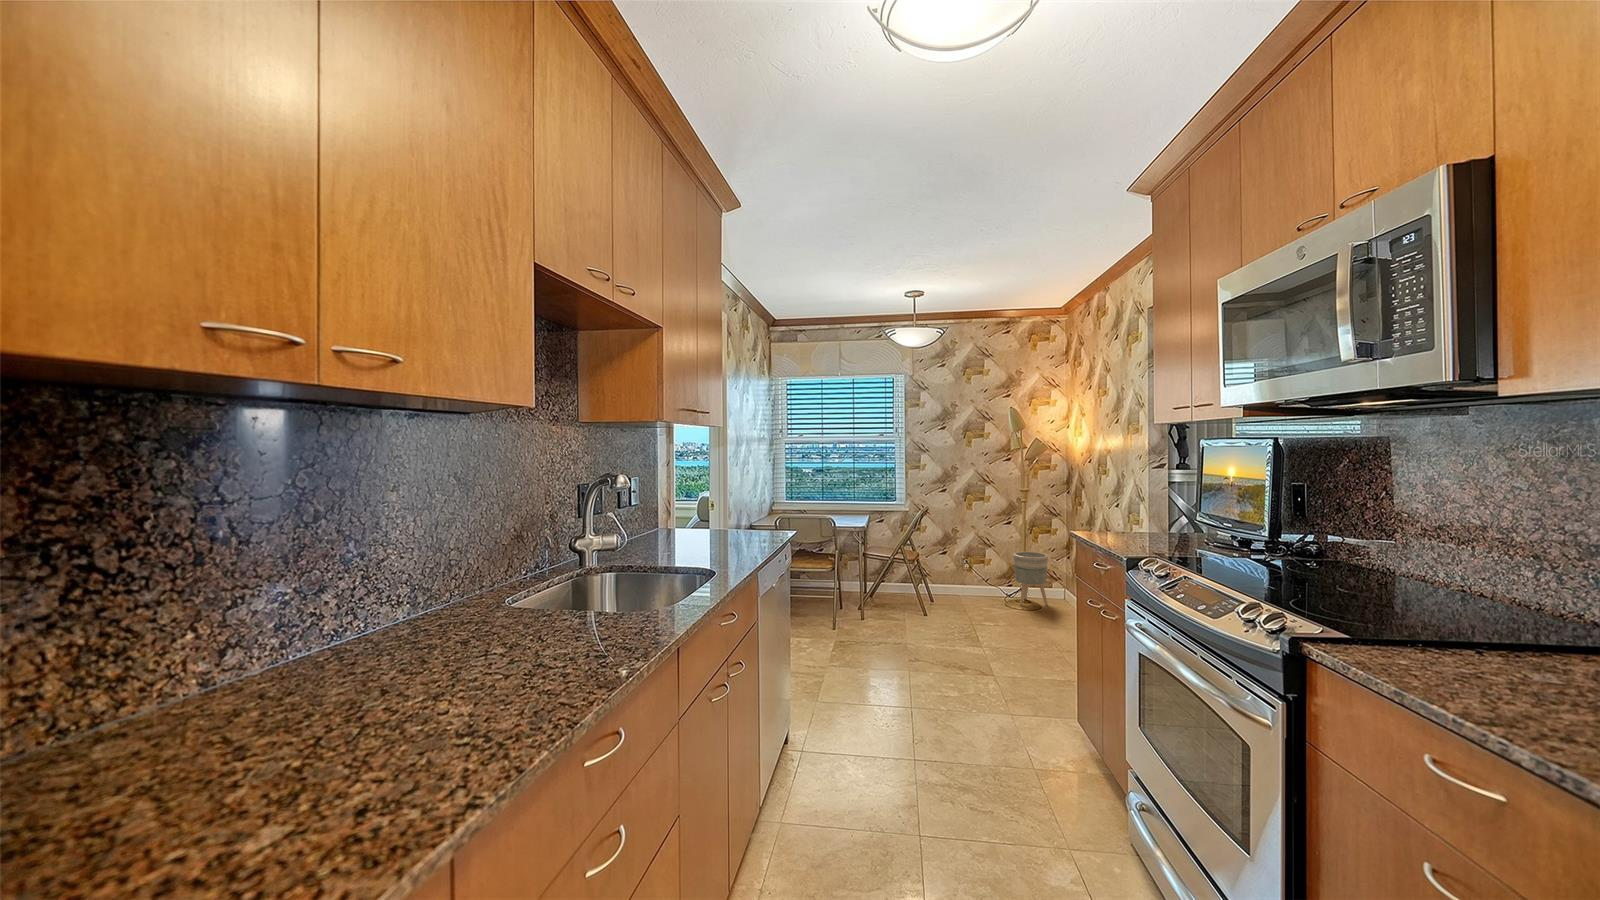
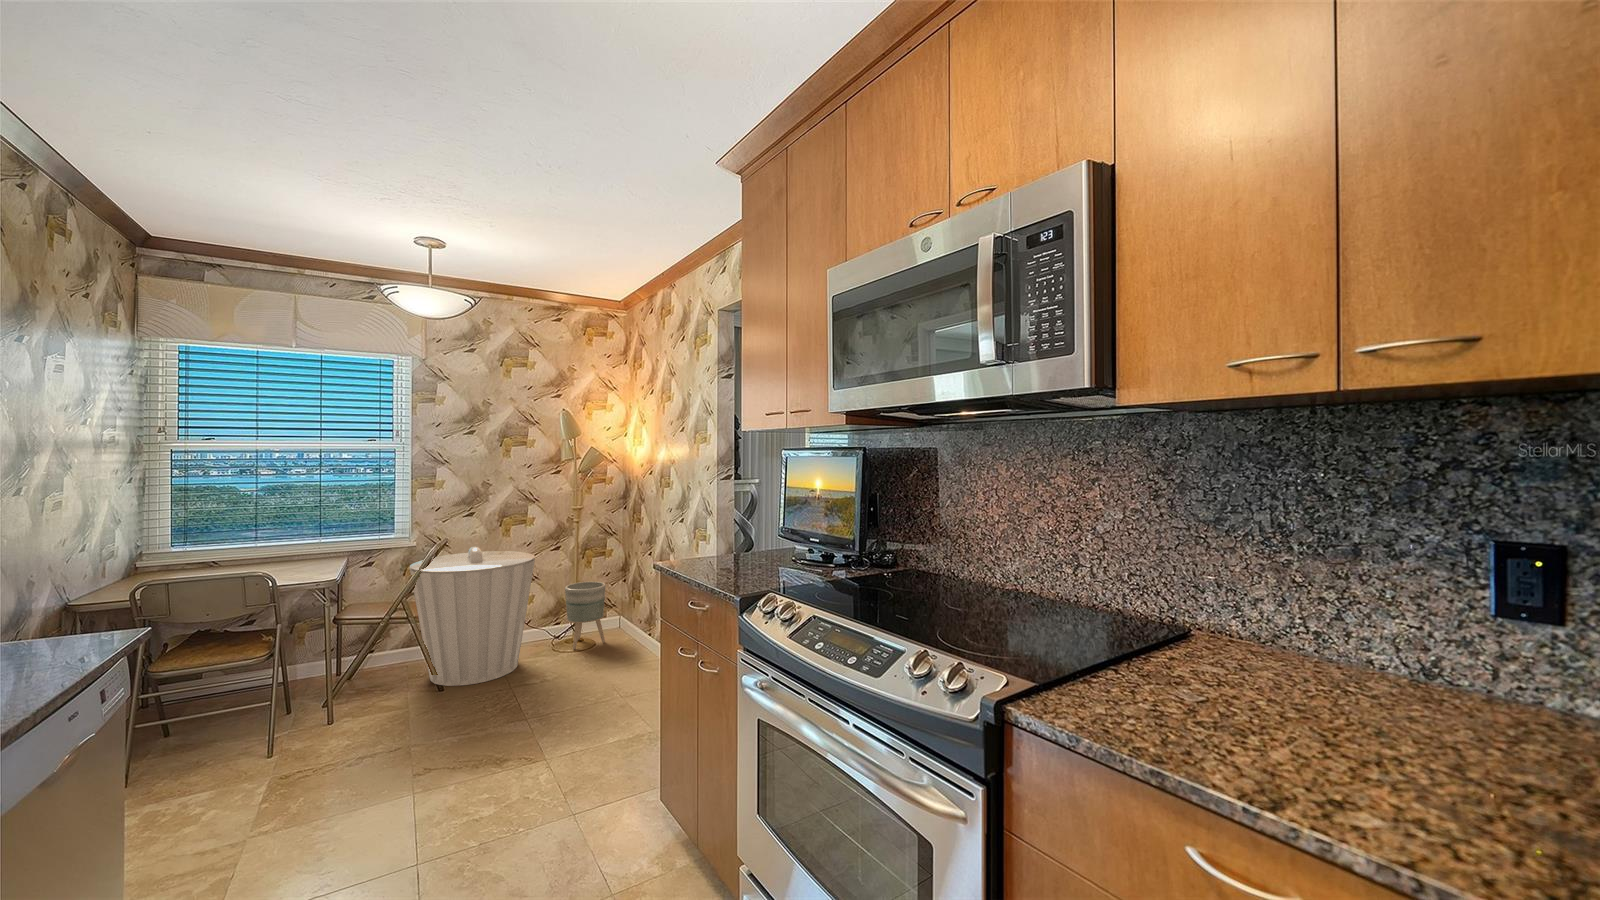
trash can: none [905,513,989,613] -> present [410,546,535,686]

